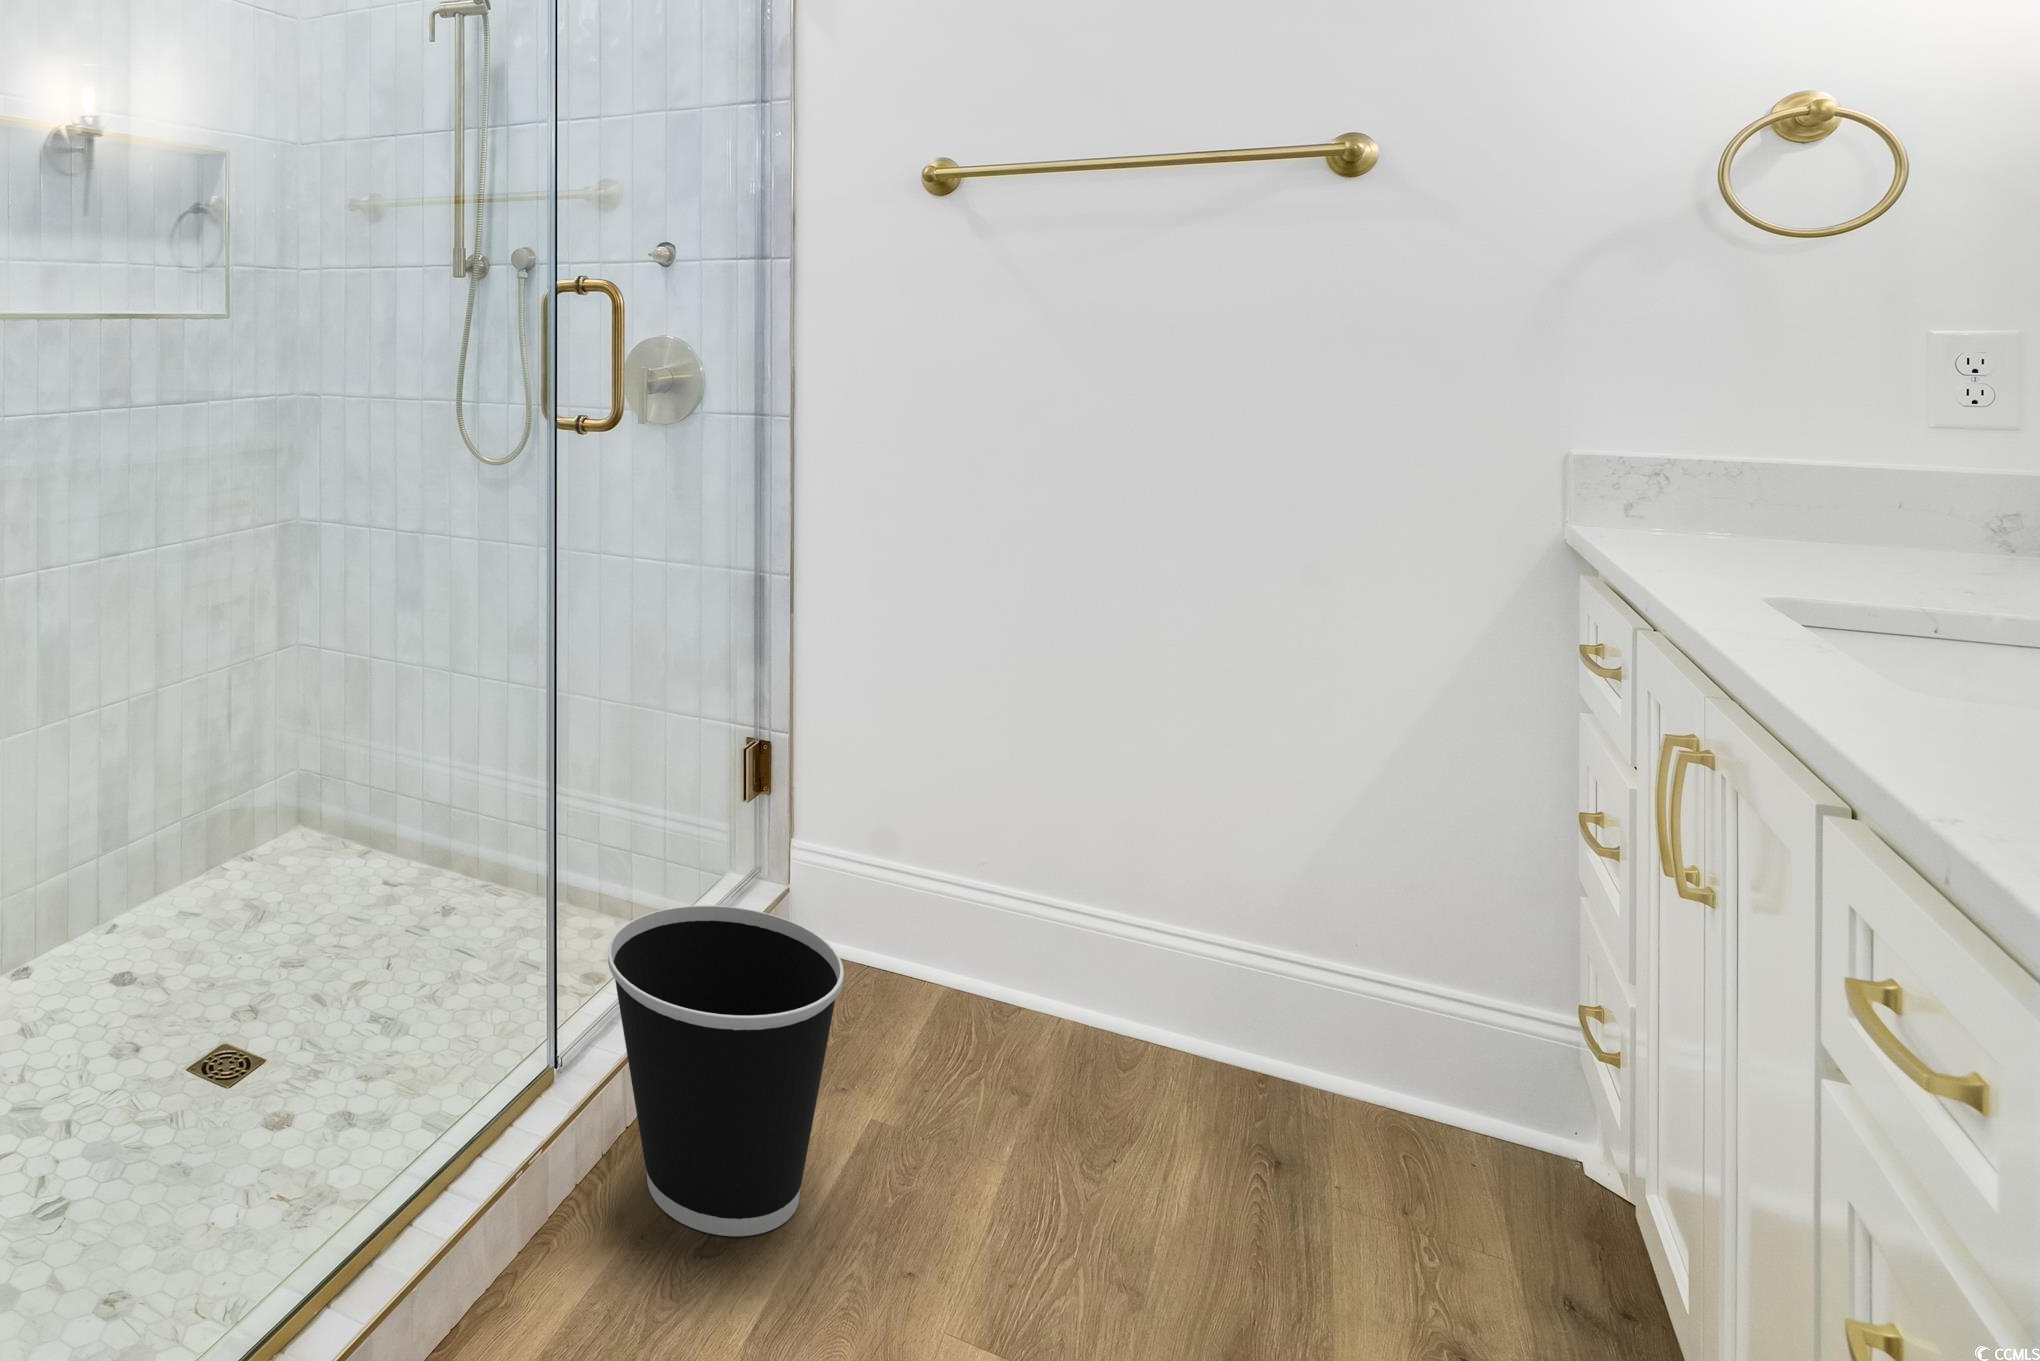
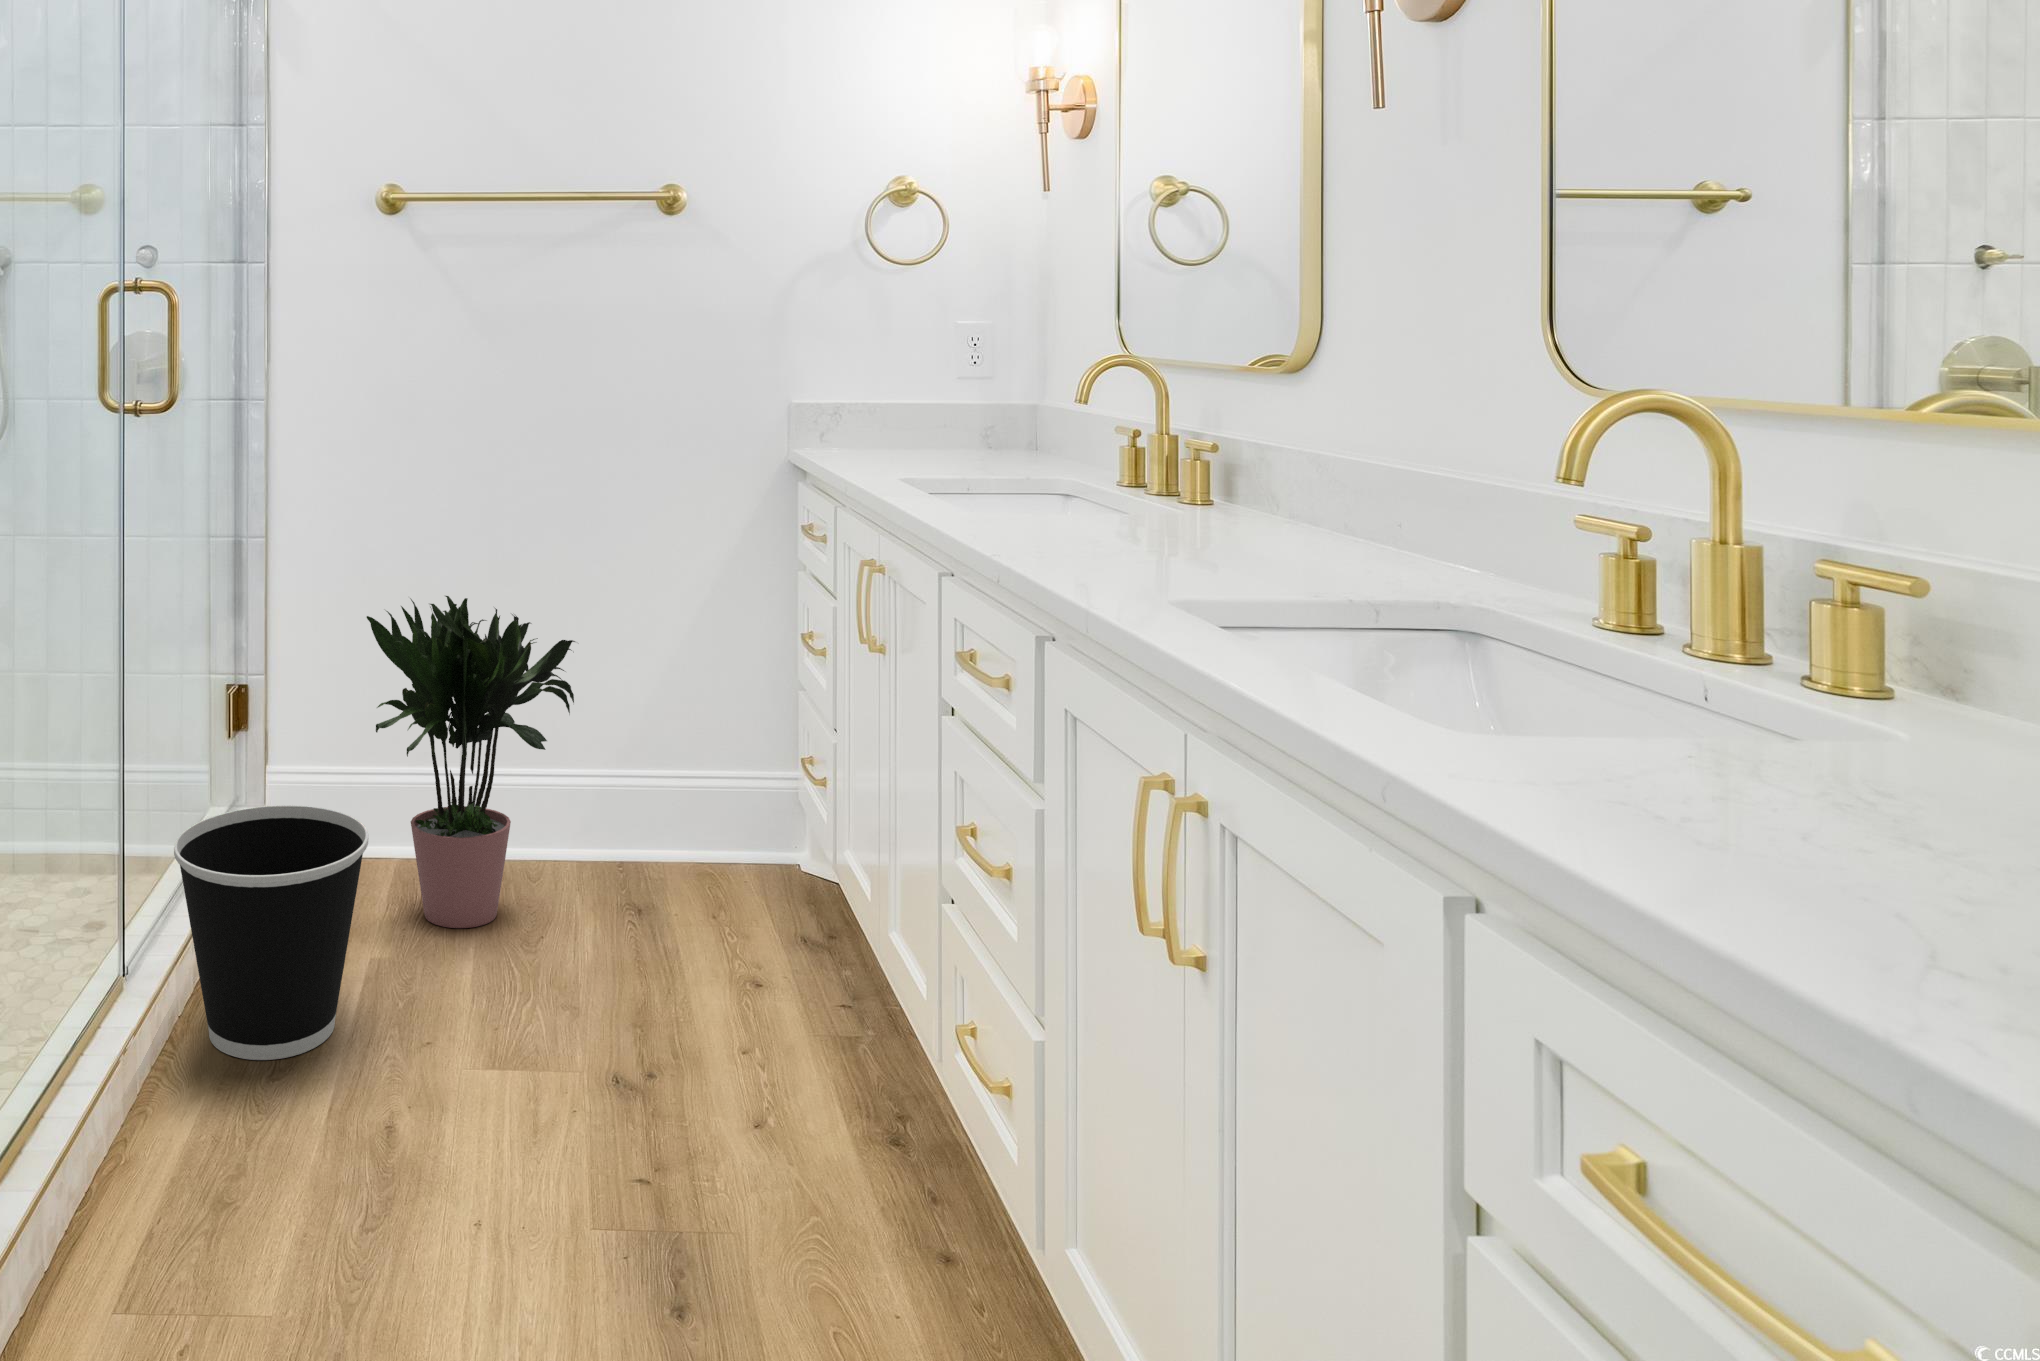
potted plant: none [886,657,1195,1113] -> present [367,596,575,928]

